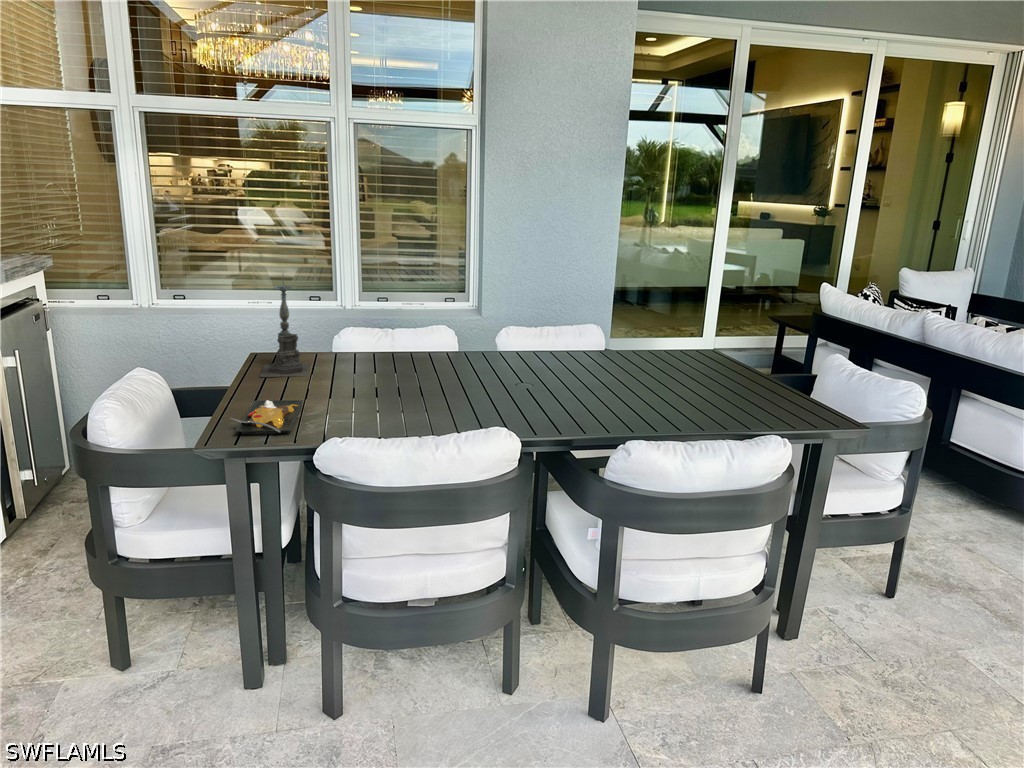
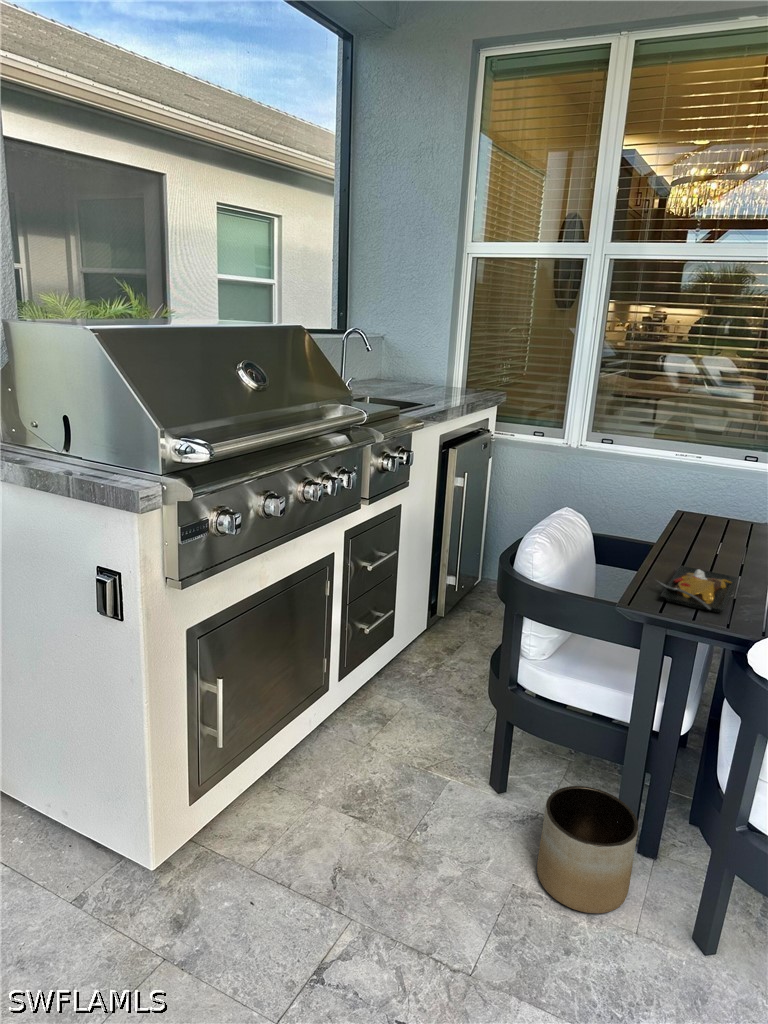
candle holder: present [260,279,310,377] -> none [684,429,742,549]
planter: none [169,623,264,740] -> present [537,786,638,913]

